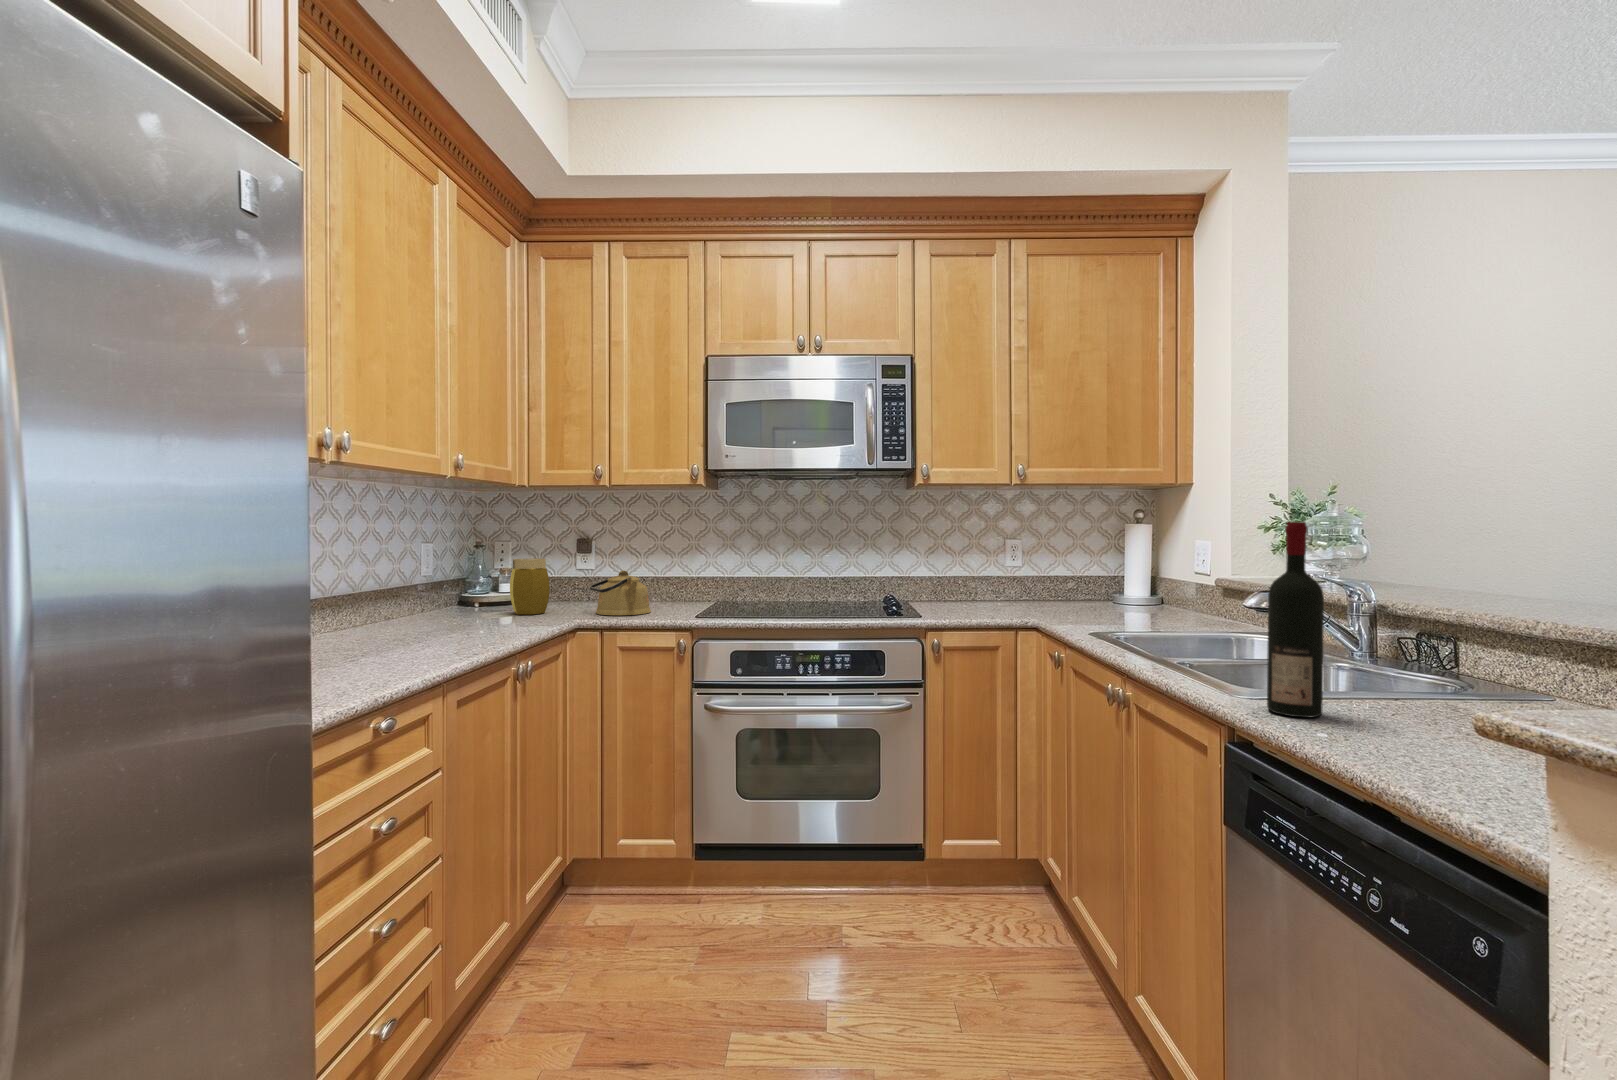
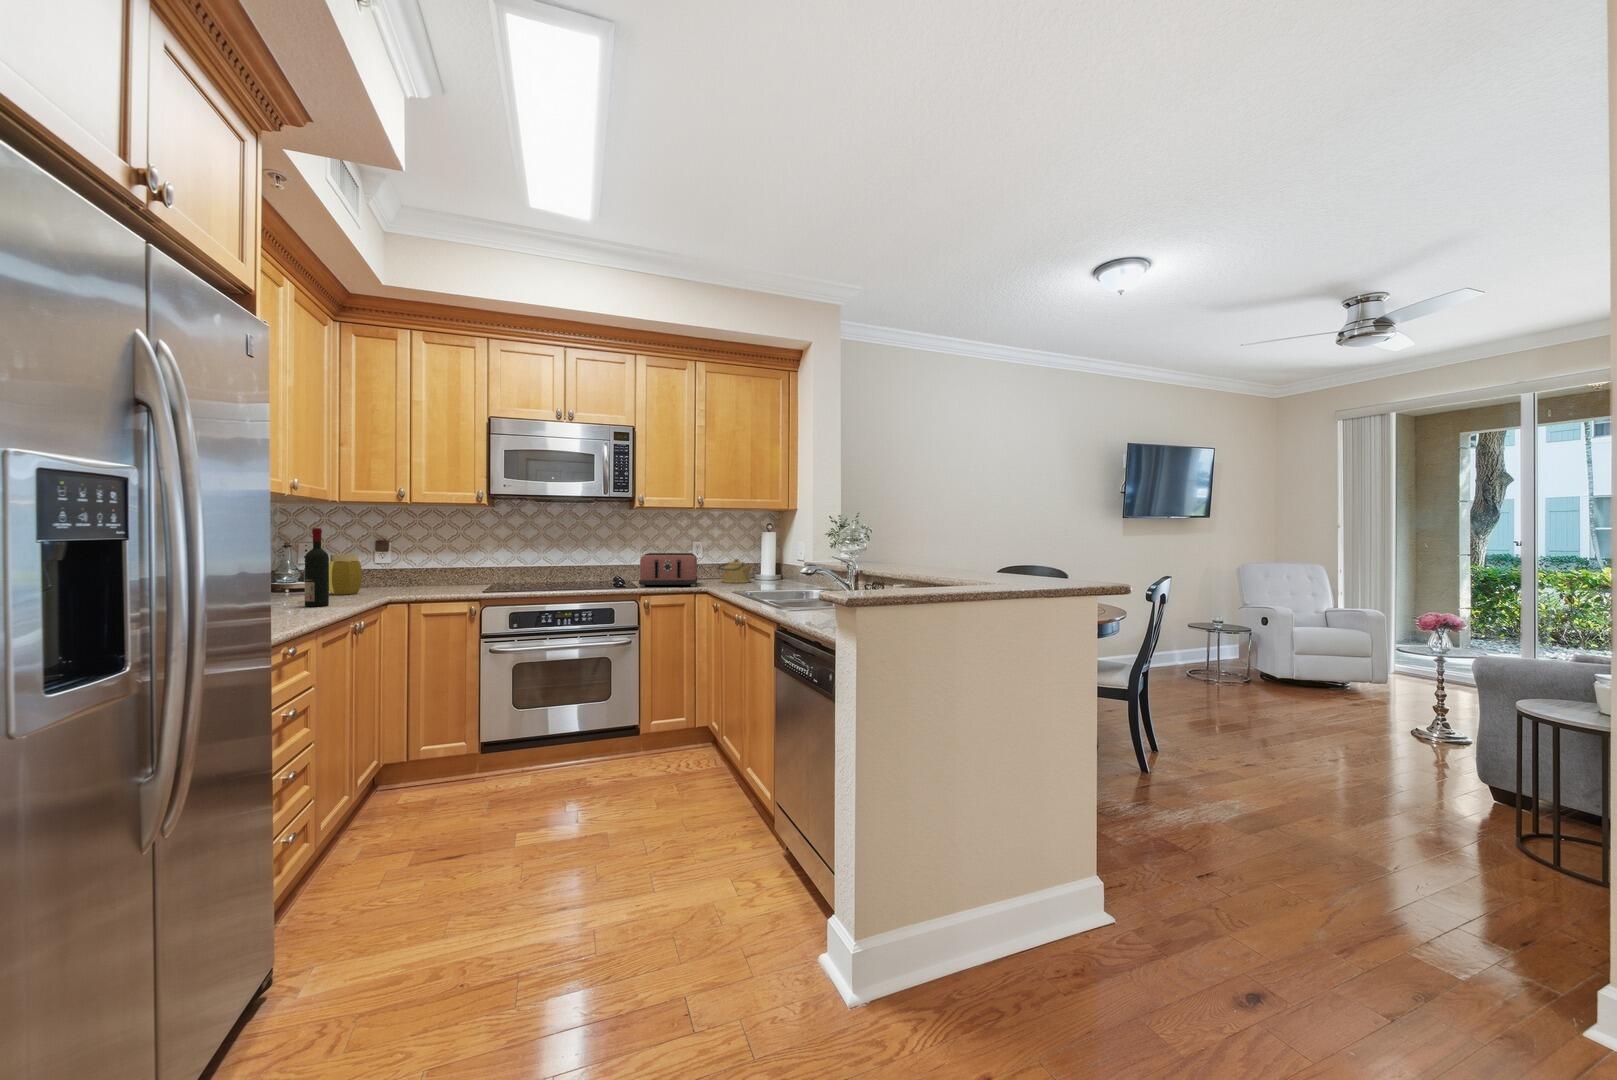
wine bottle: present [1267,522,1324,717] -> present [305,528,329,607]
toaster: none [922,558,1018,617] -> present [639,553,698,587]
kettle: present [590,571,651,615] -> present [717,559,752,583]

